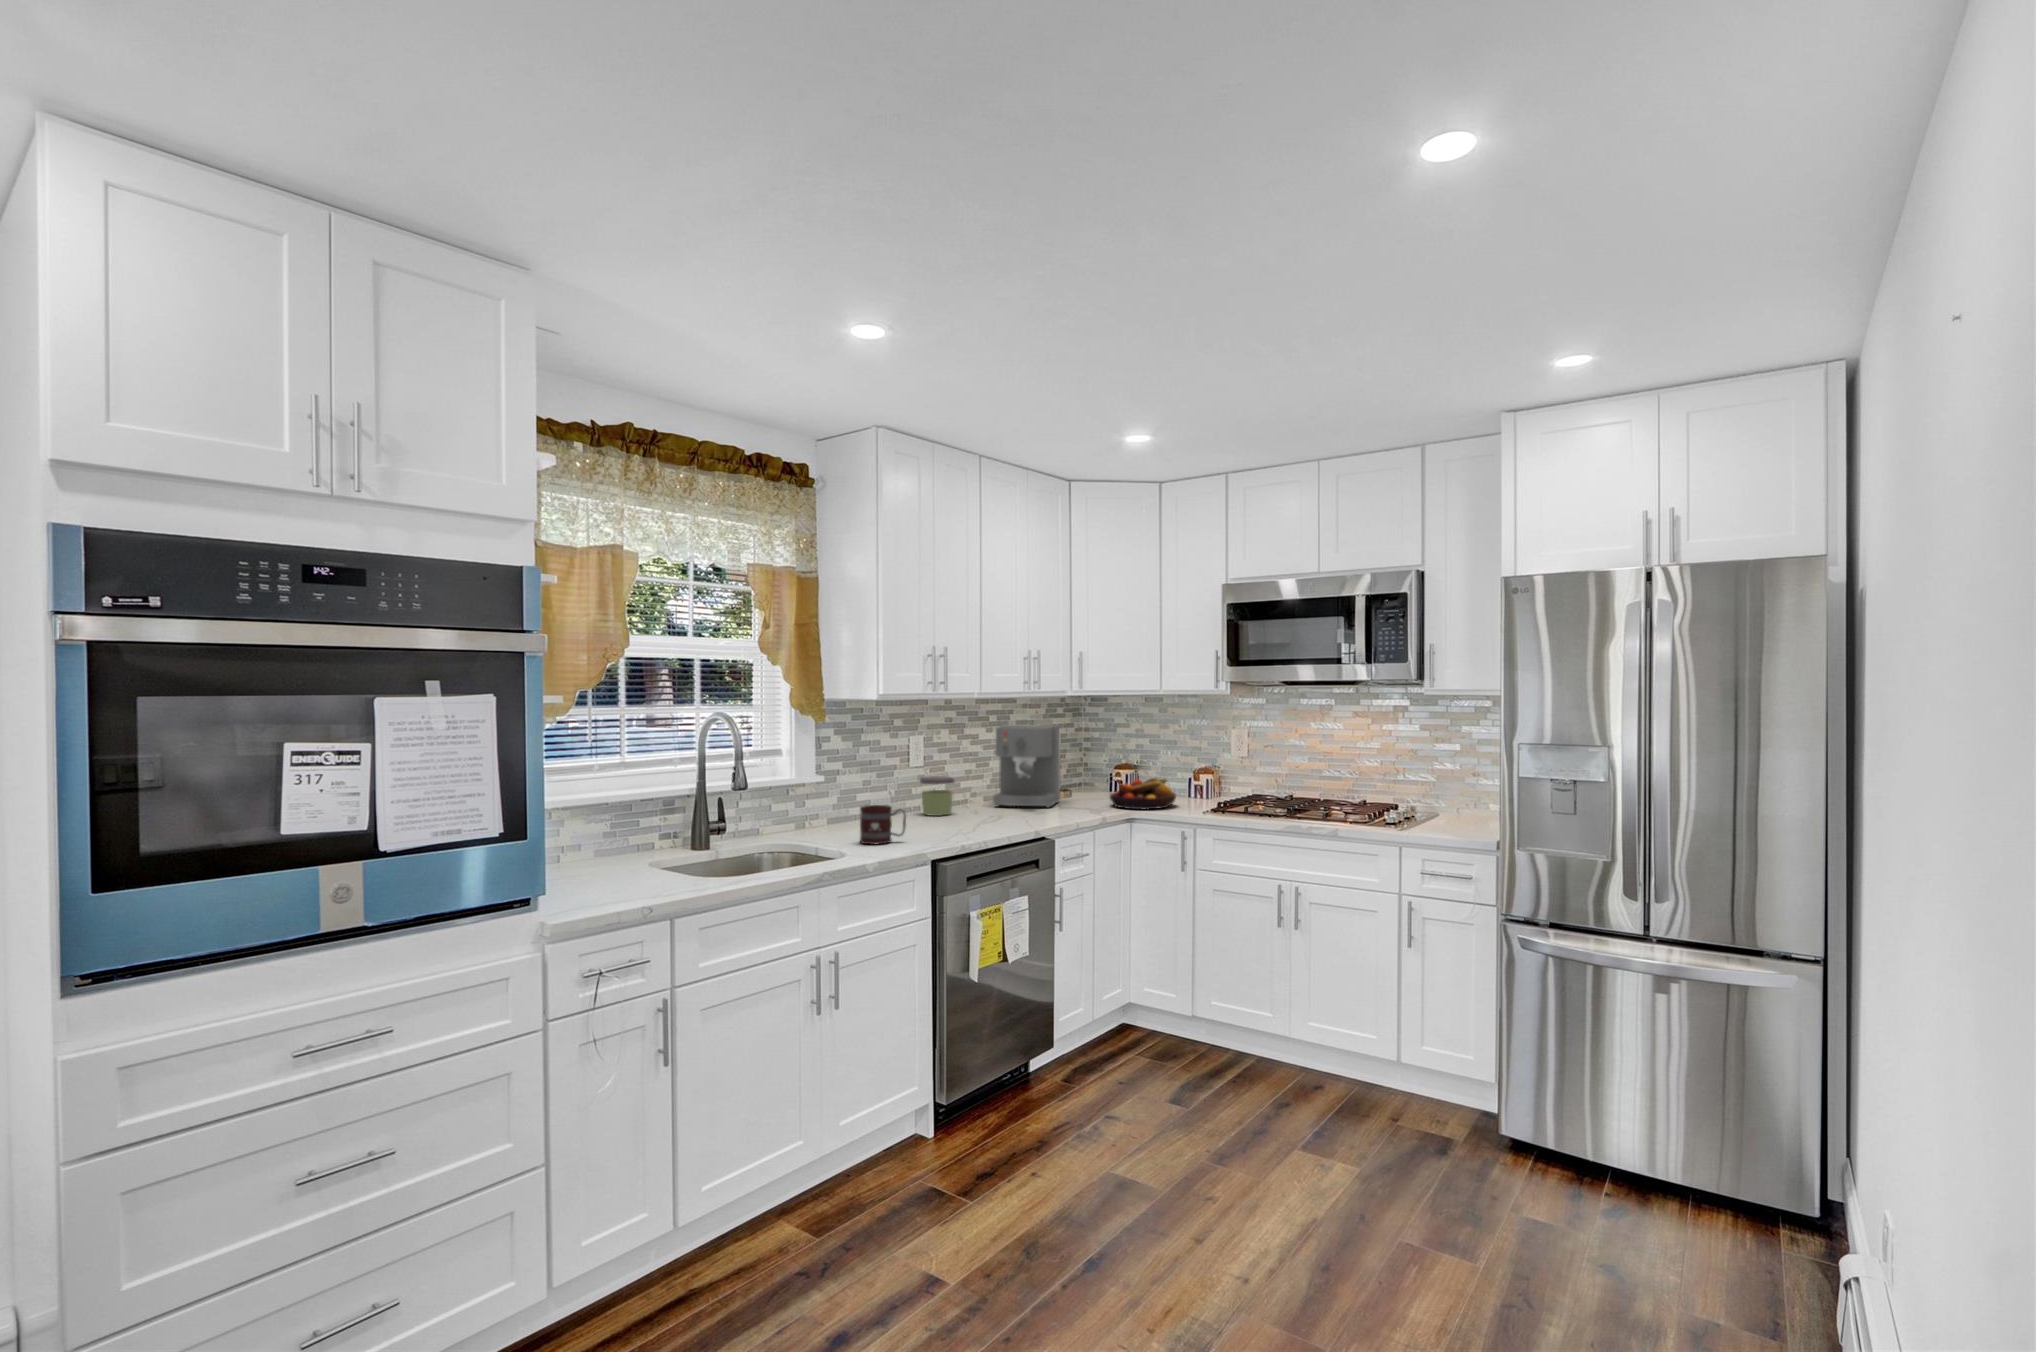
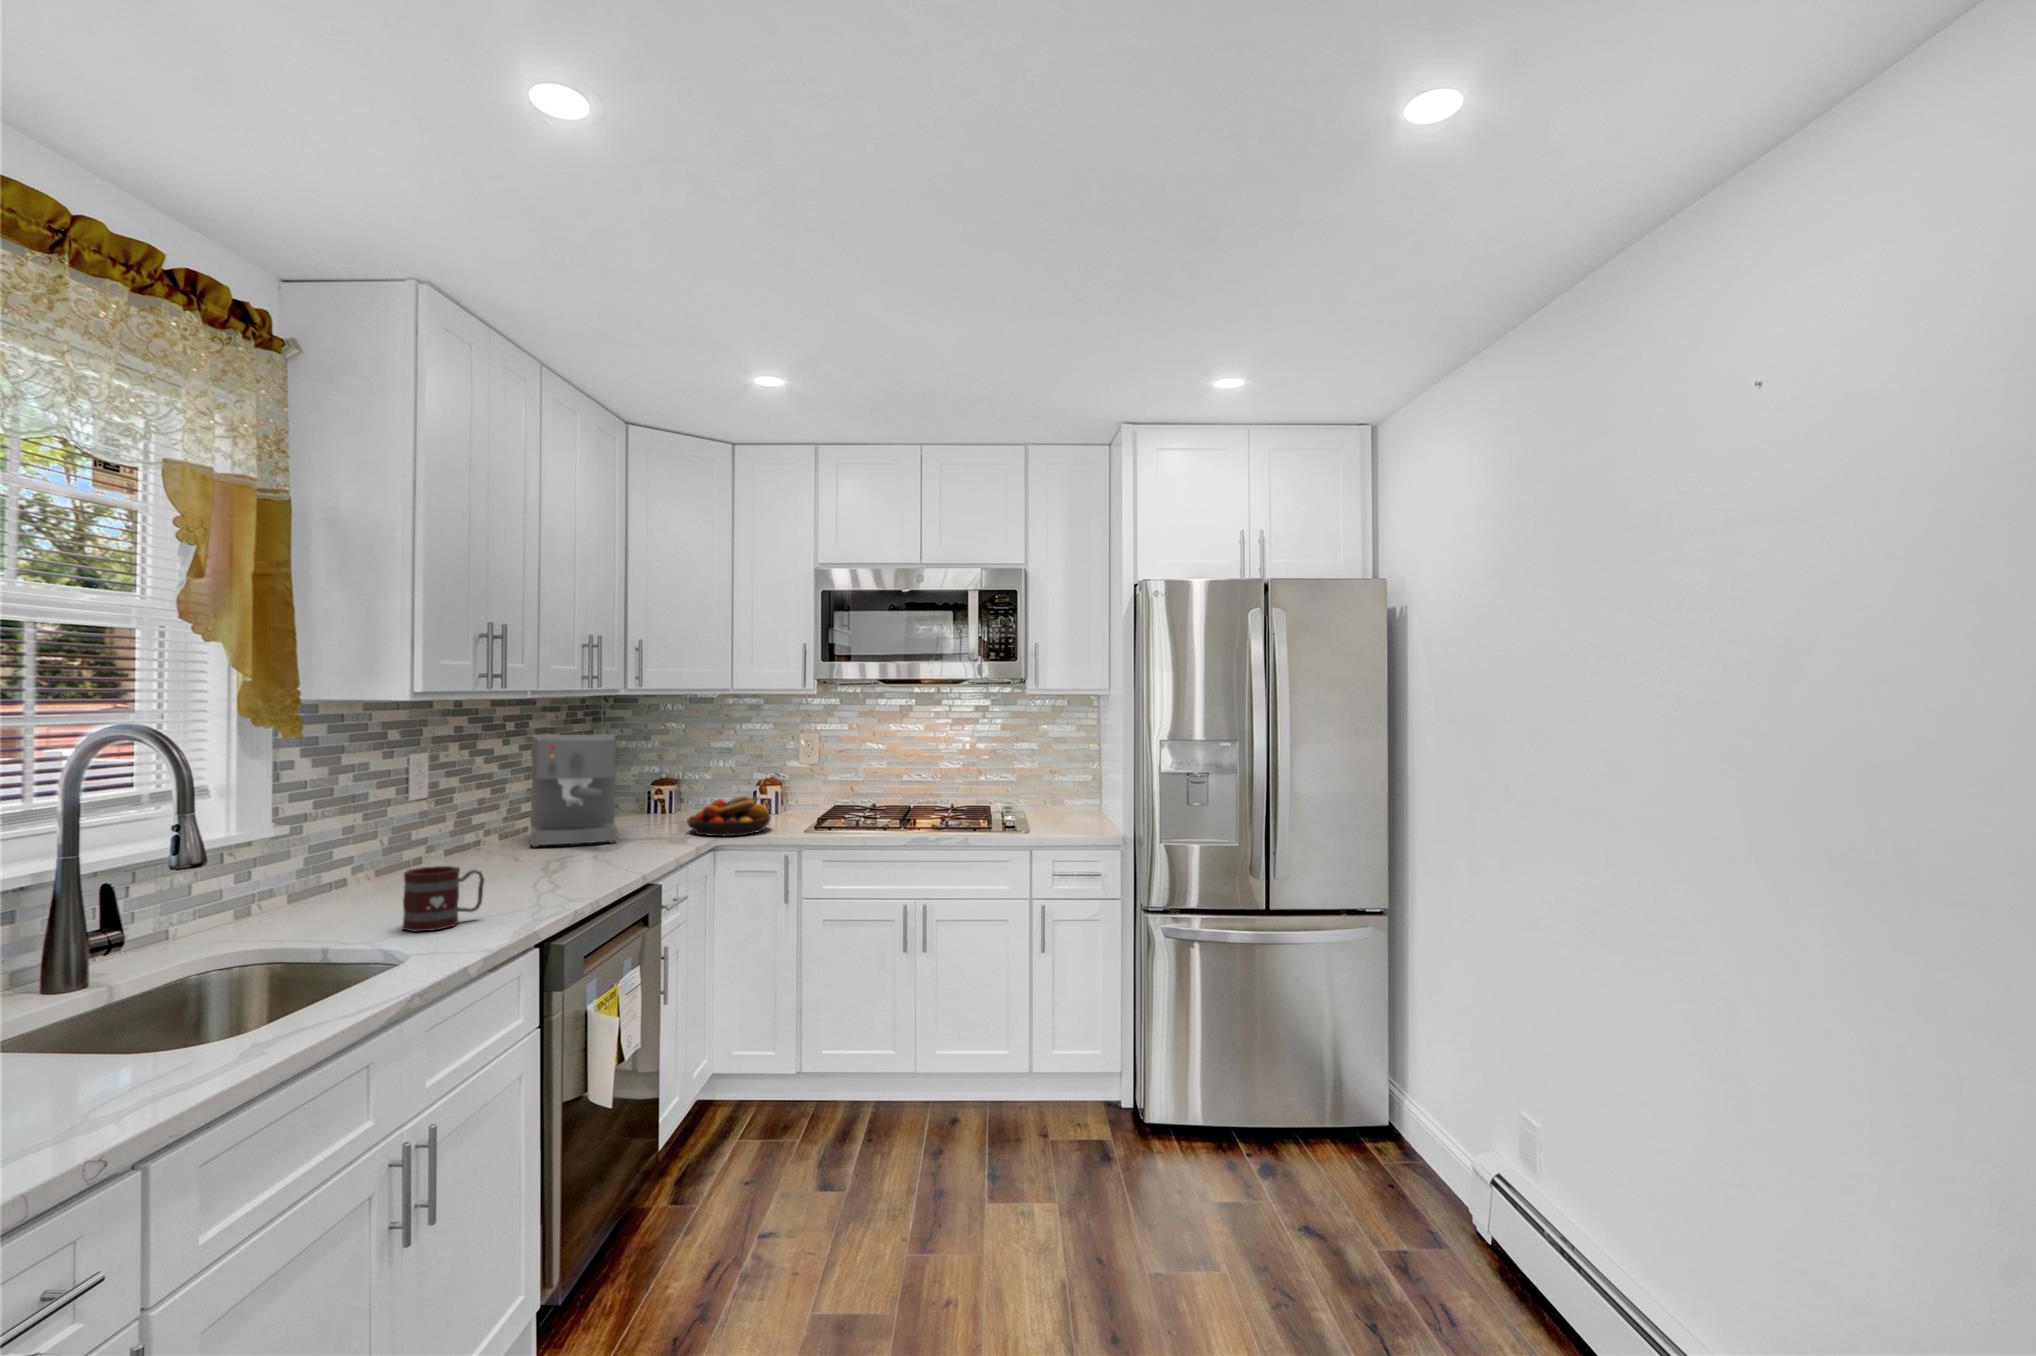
jar: present [920,776,954,816] -> none [429,811,490,870]

